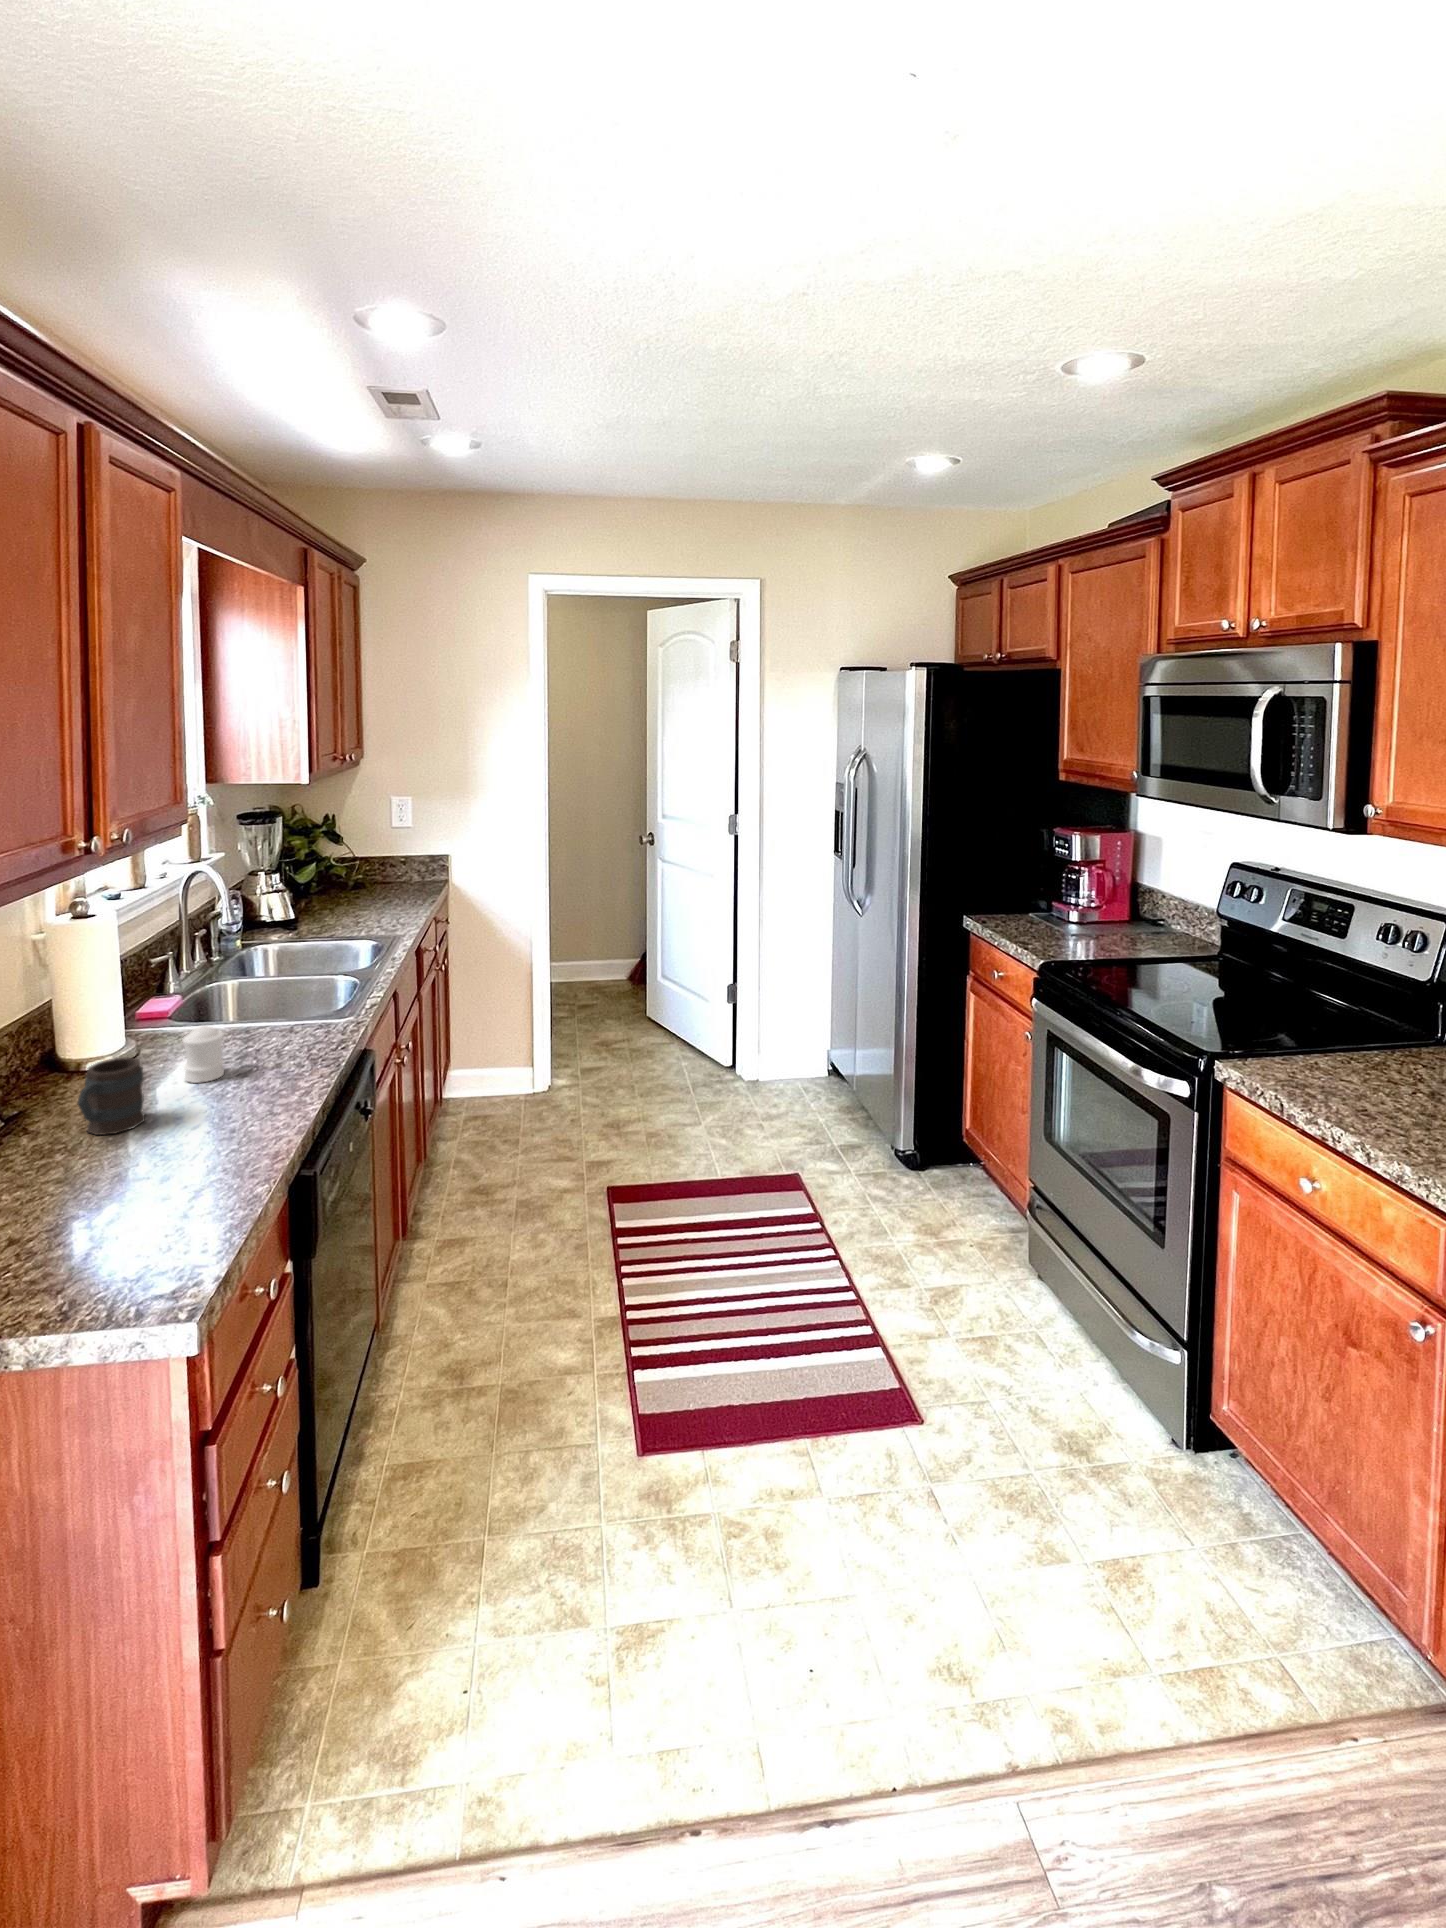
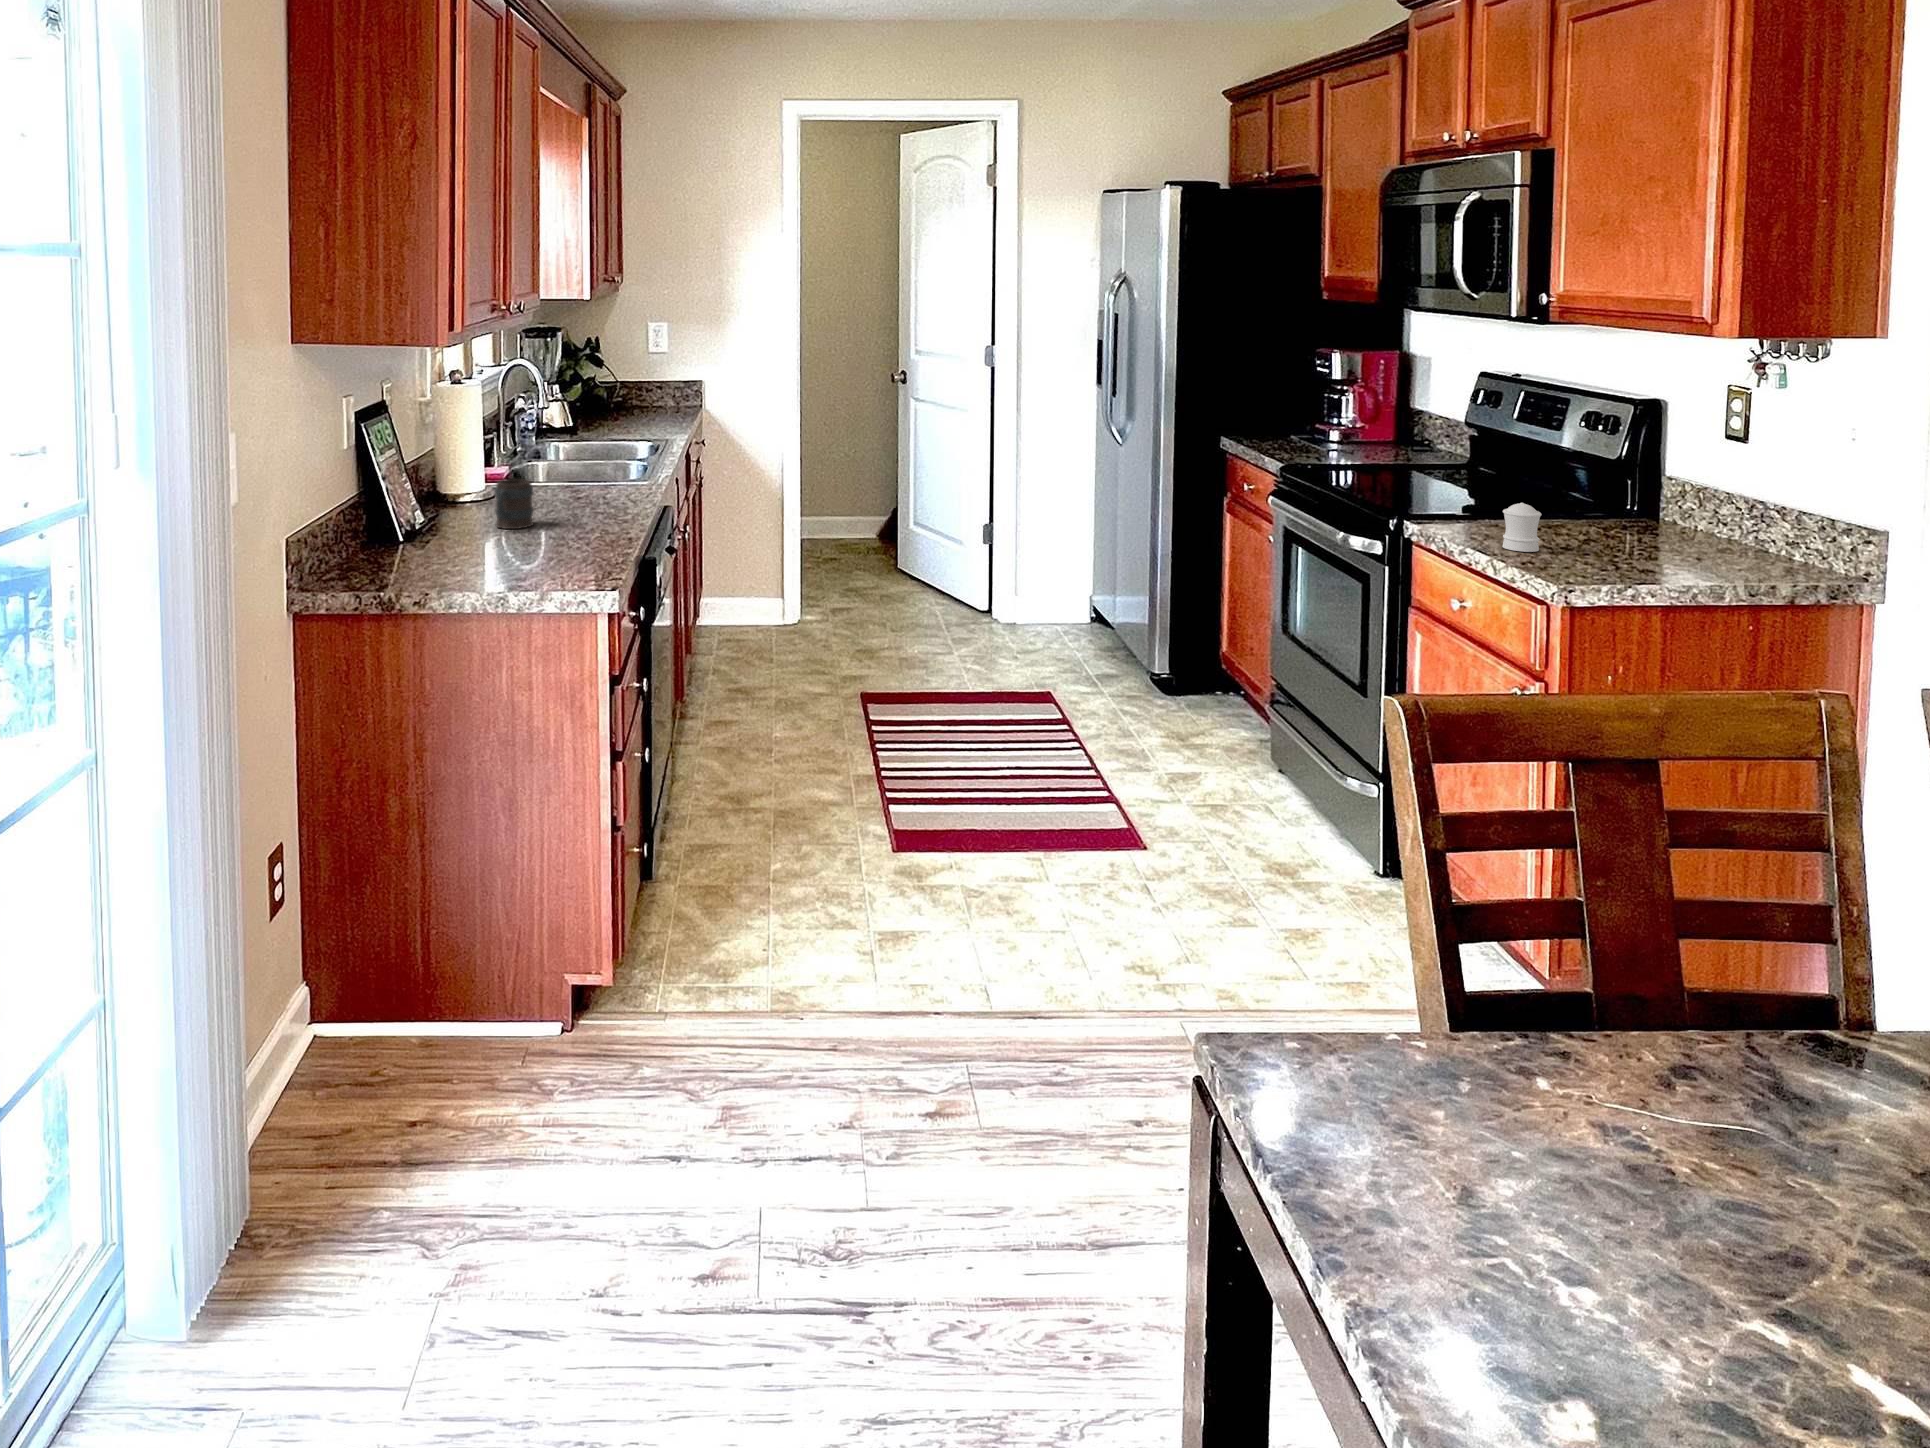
salt shaker: present [182,1026,224,1083] -> present [1502,503,1542,552]

